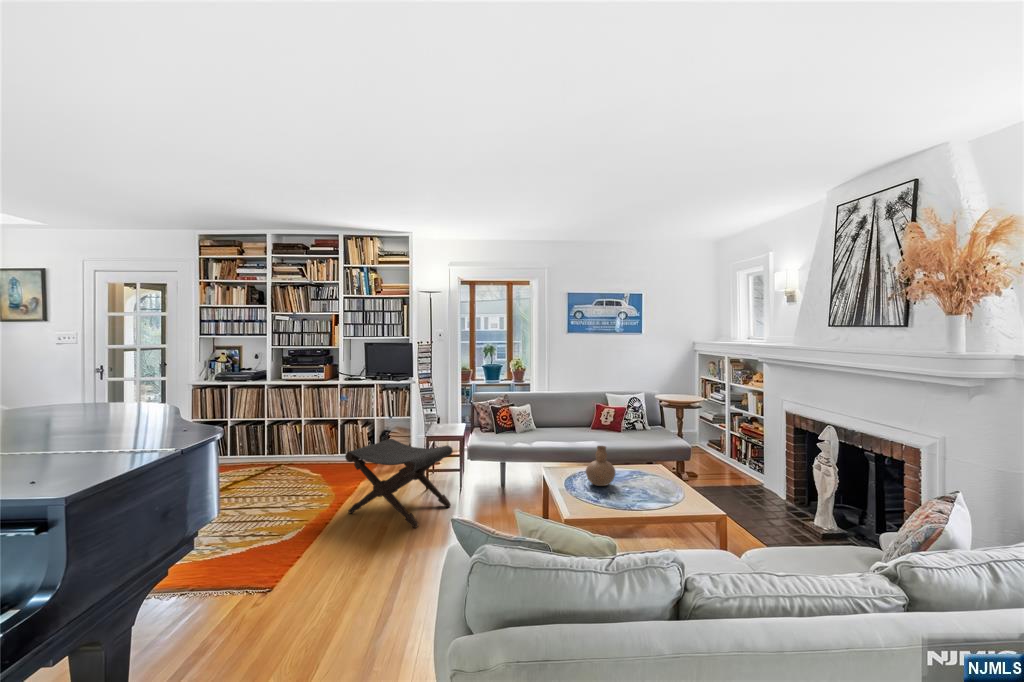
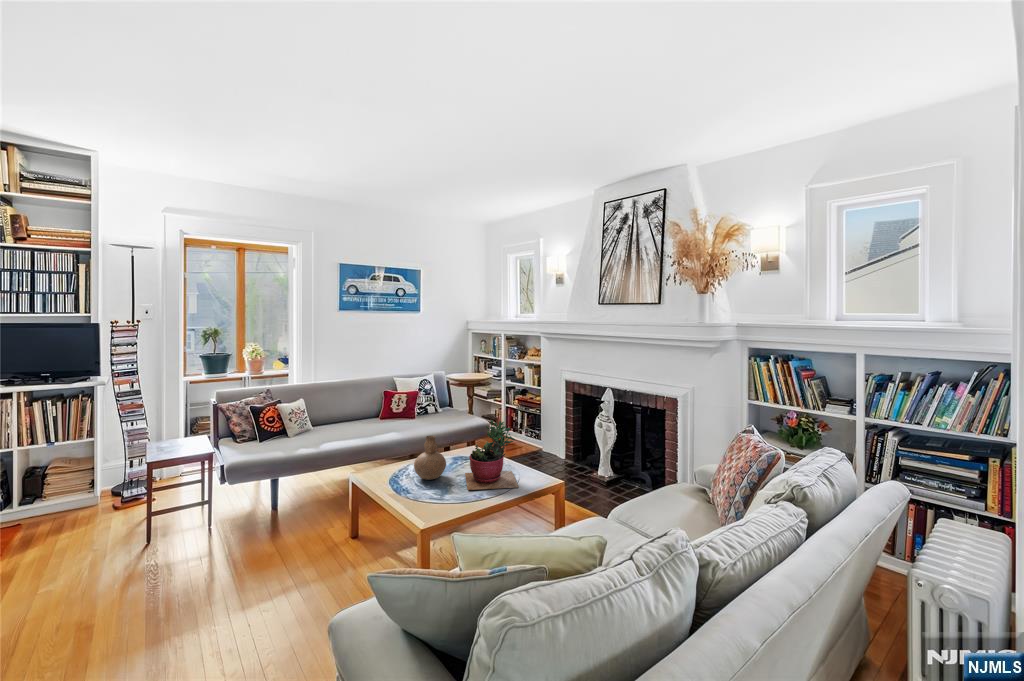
succulent plant: none [625,437,681,510] -> present [465,420,518,490]
footstool: present [345,439,453,528] -> none [28,466,222,599]

